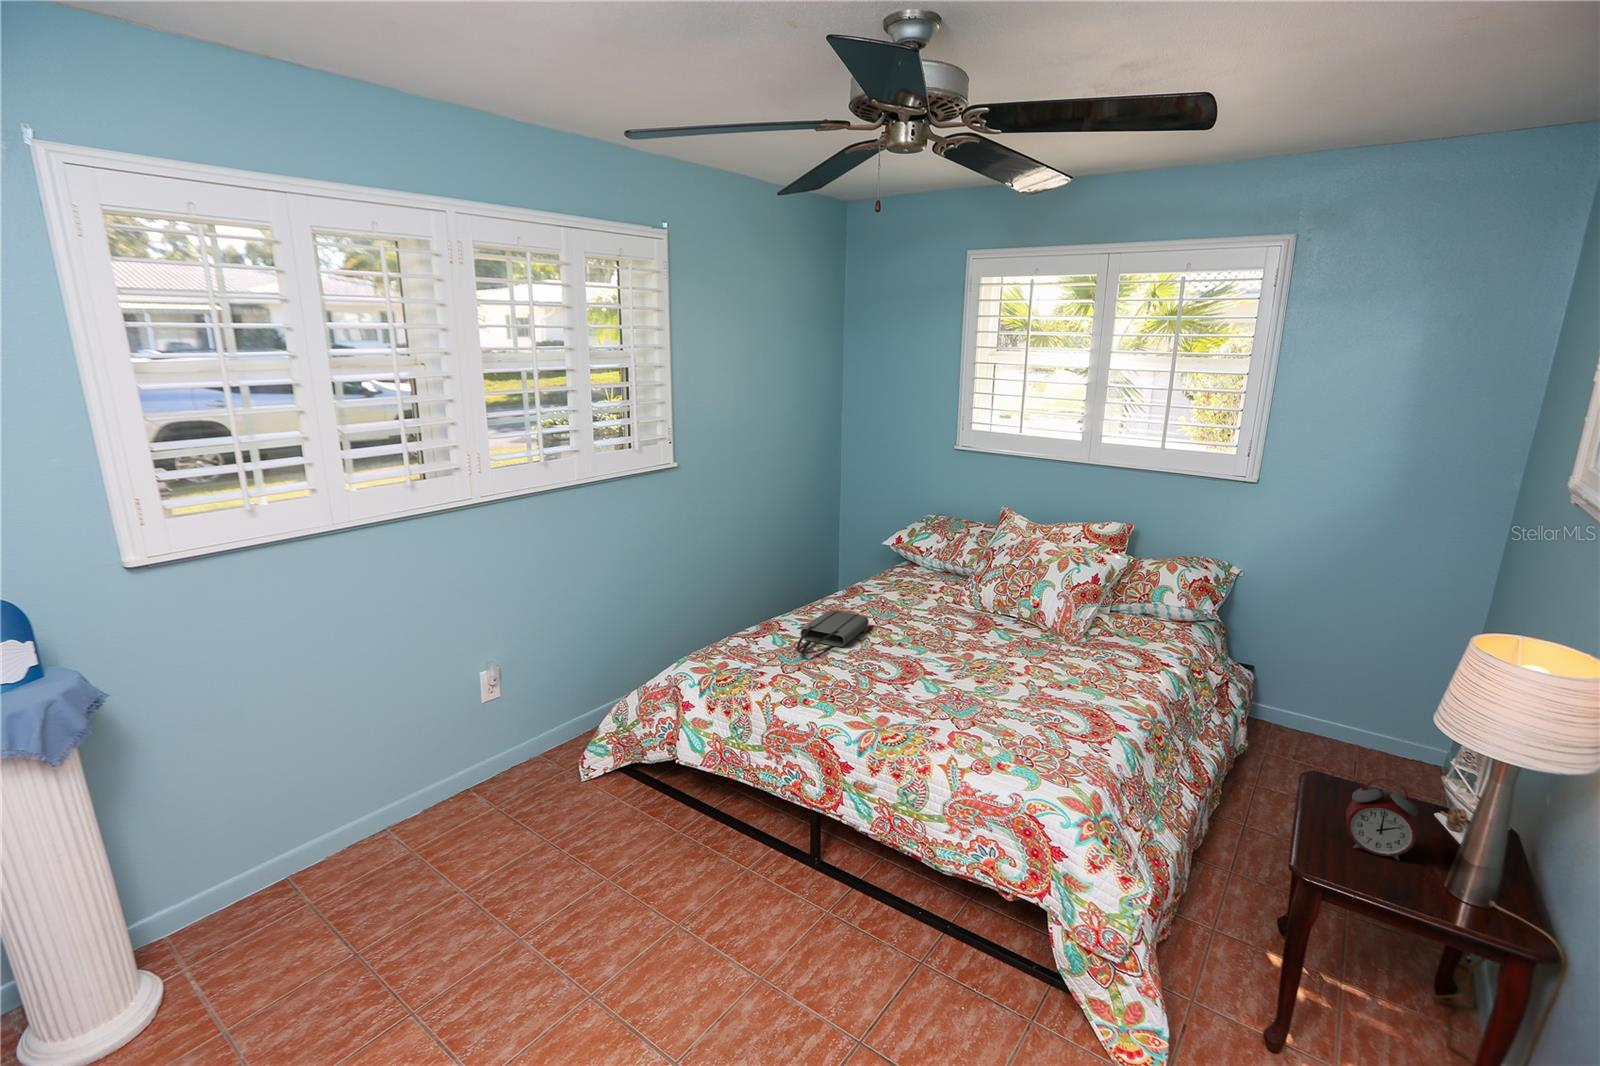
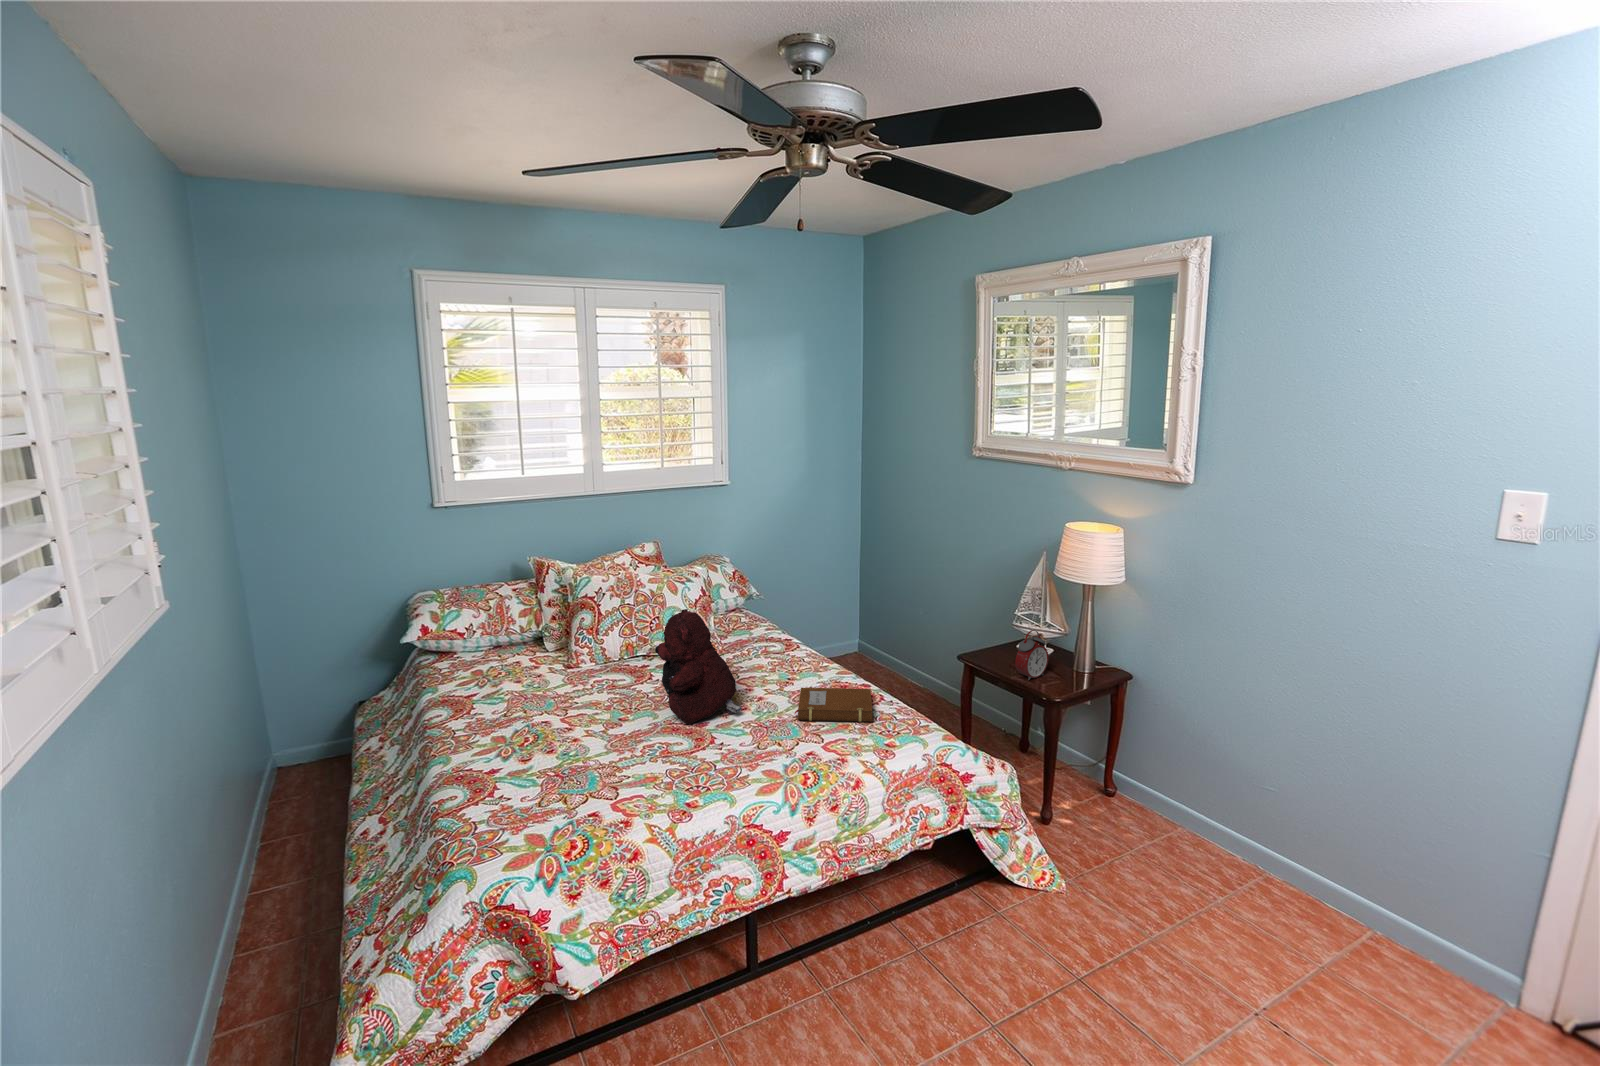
teddy bear: none [906,570,982,679] -> present [655,609,742,724]
tote bag: present [797,611,869,653] -> none [508,710,597,773]
notebook: none [977,688,1082,744] -> present [795,688,872,722]

